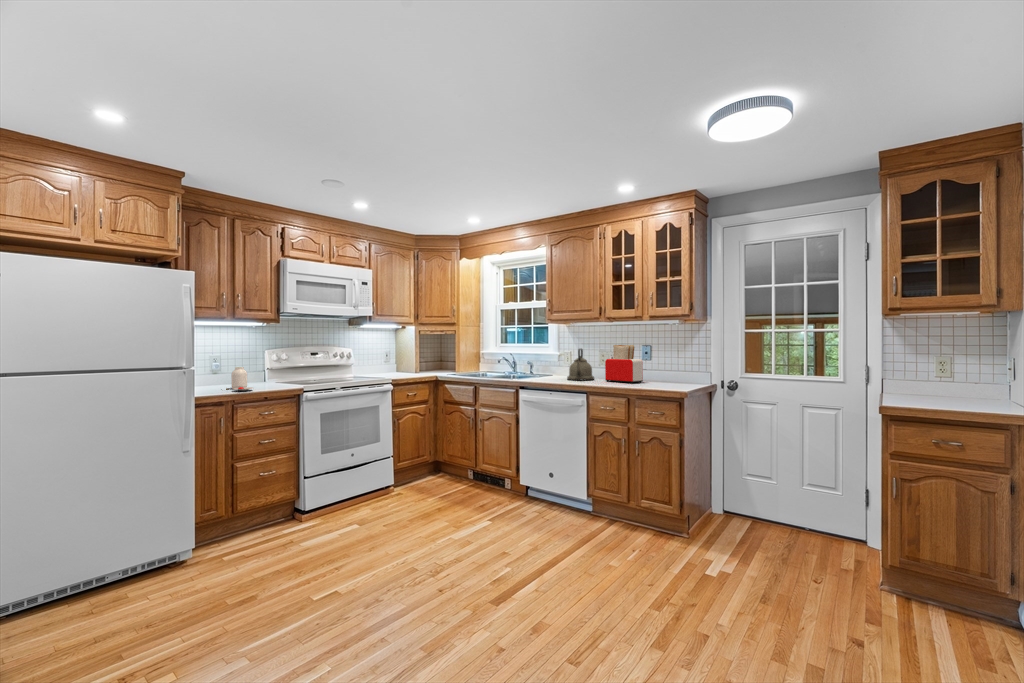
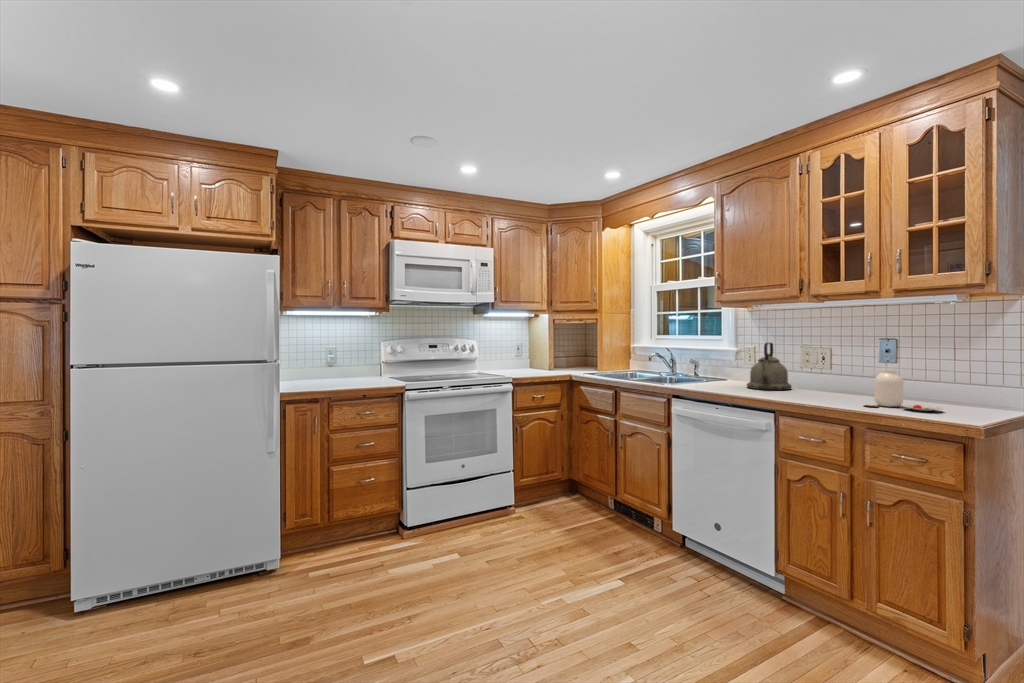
toaster: present [605,345,643,383] -> none [810,337,878,399]
jar: present [231,367,252,390] -> present [864,369,943,411]

